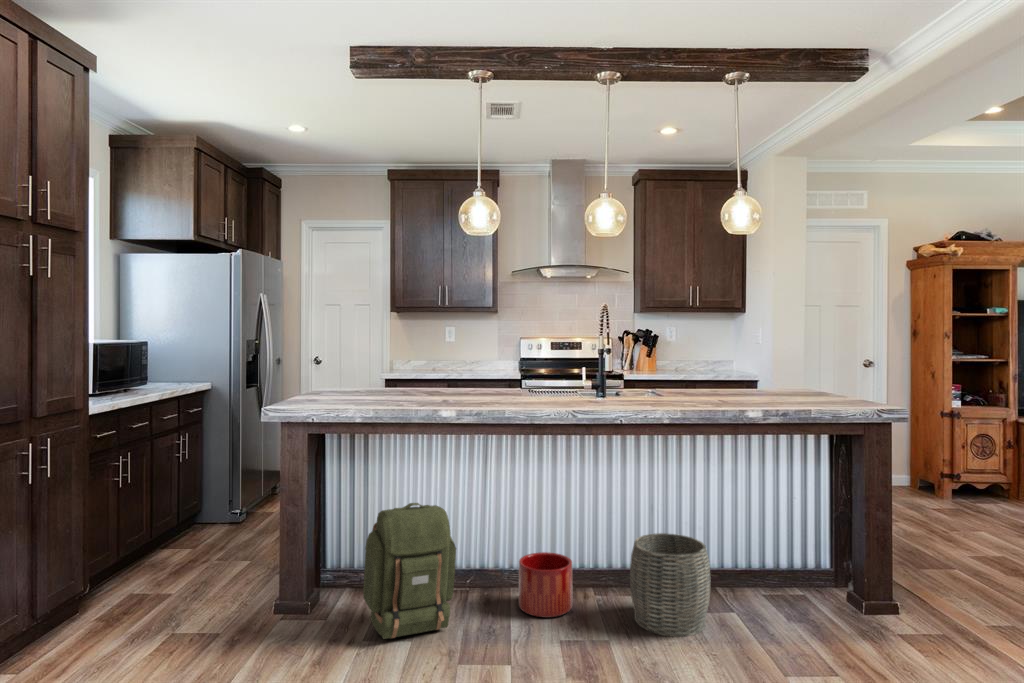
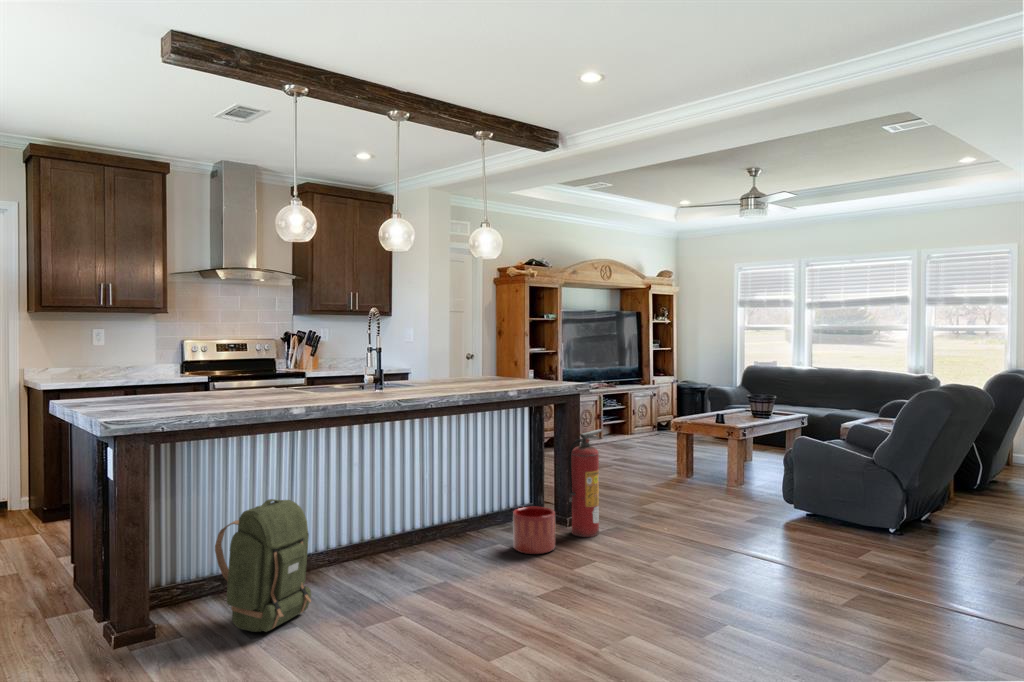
fire extinguisher: none [856,483,924,644] -> present [568,430,602,537]
woven basket: present [630,533,710,637] -> none [430,493,491,570]
planter: present [519,552,572,618] -> present [513,507,555,554]

